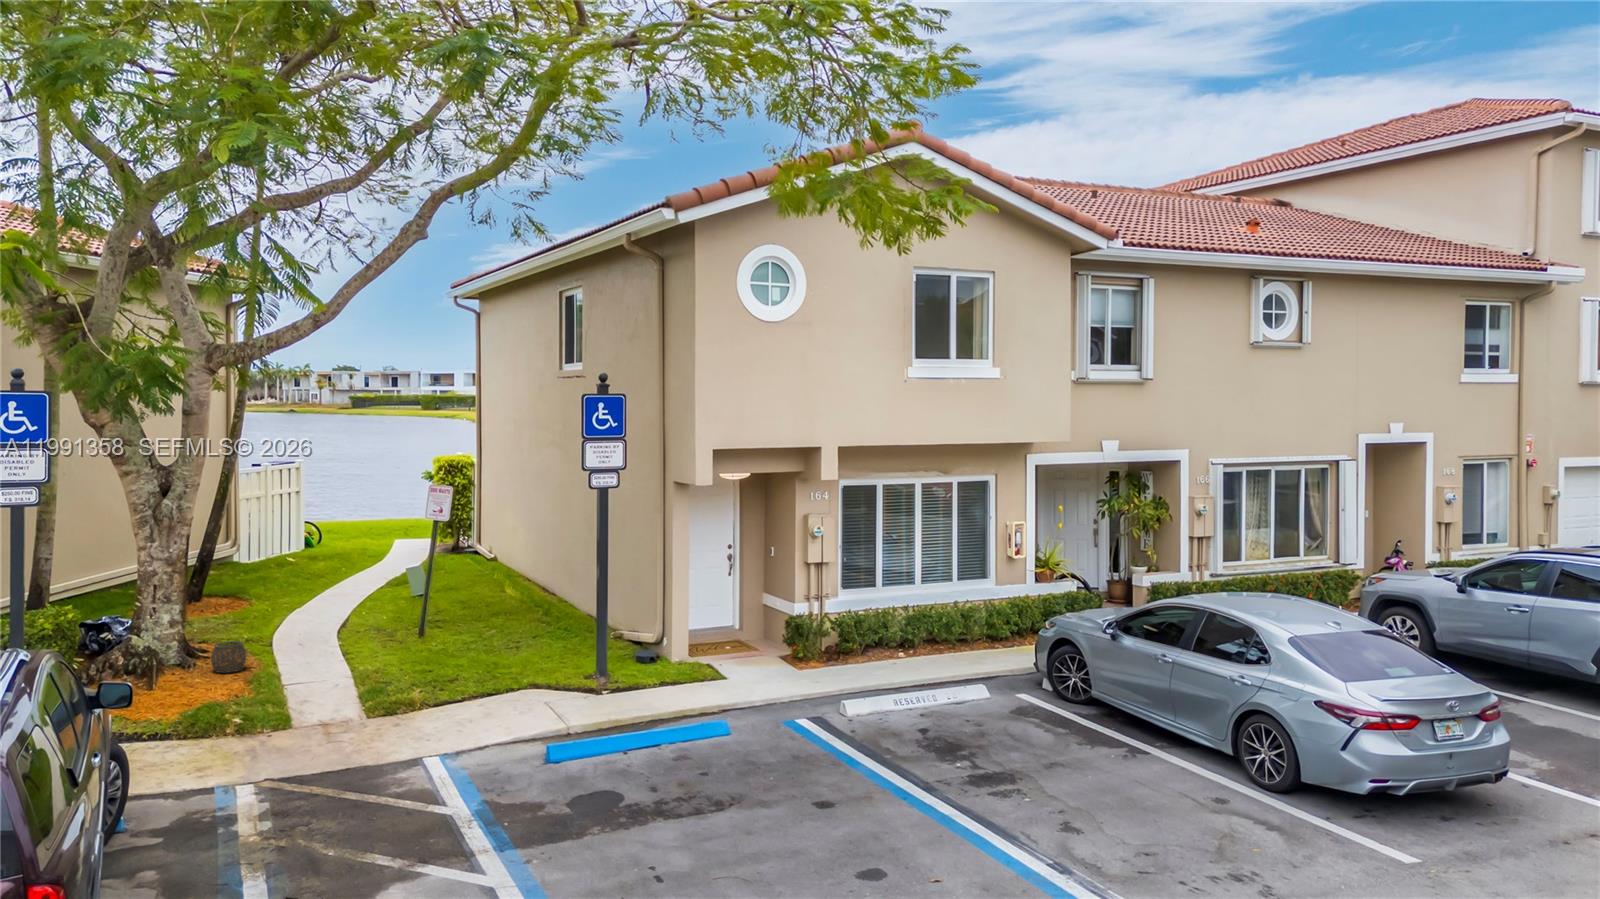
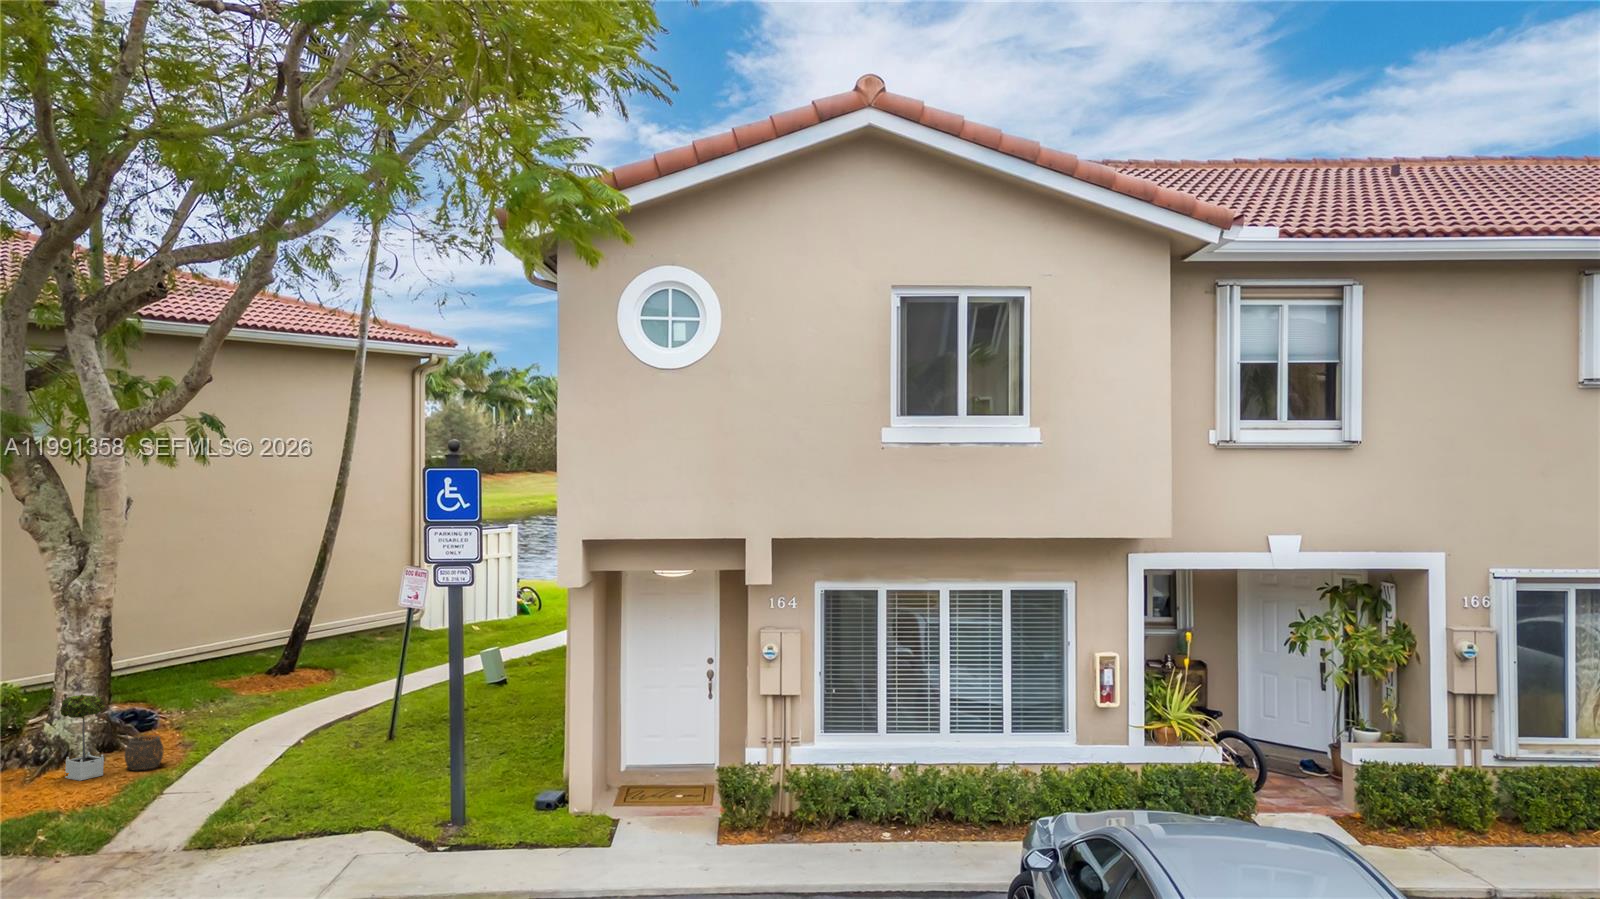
potted tree: none [162,605,203,685] -> present [60,695,105,781]

